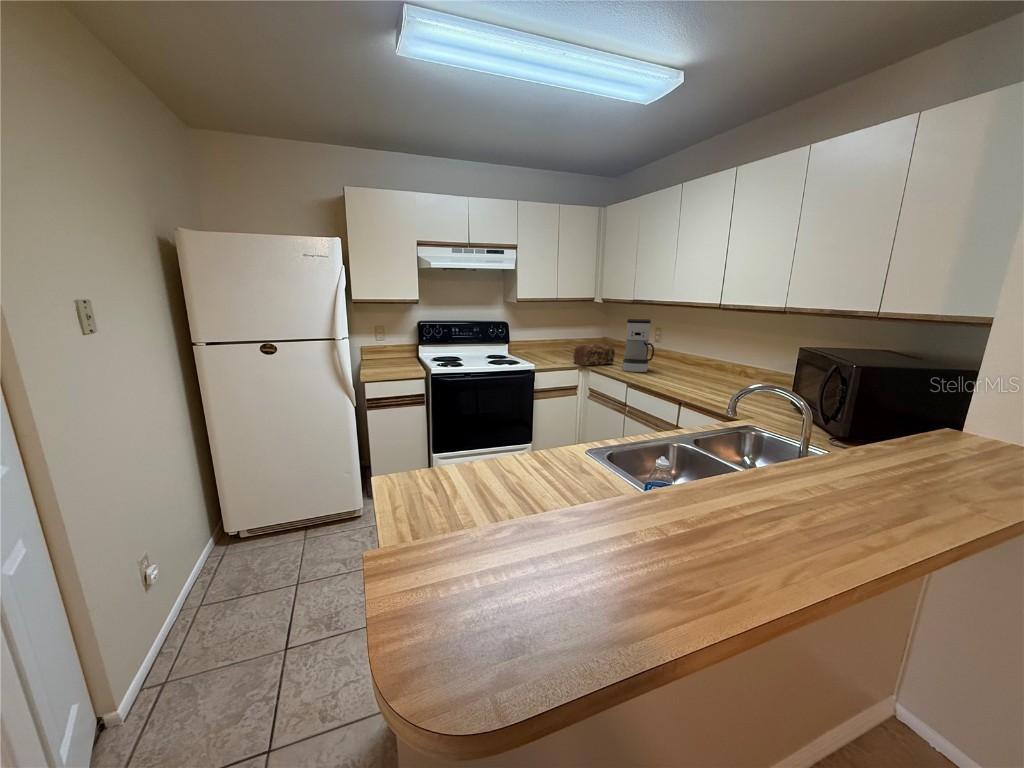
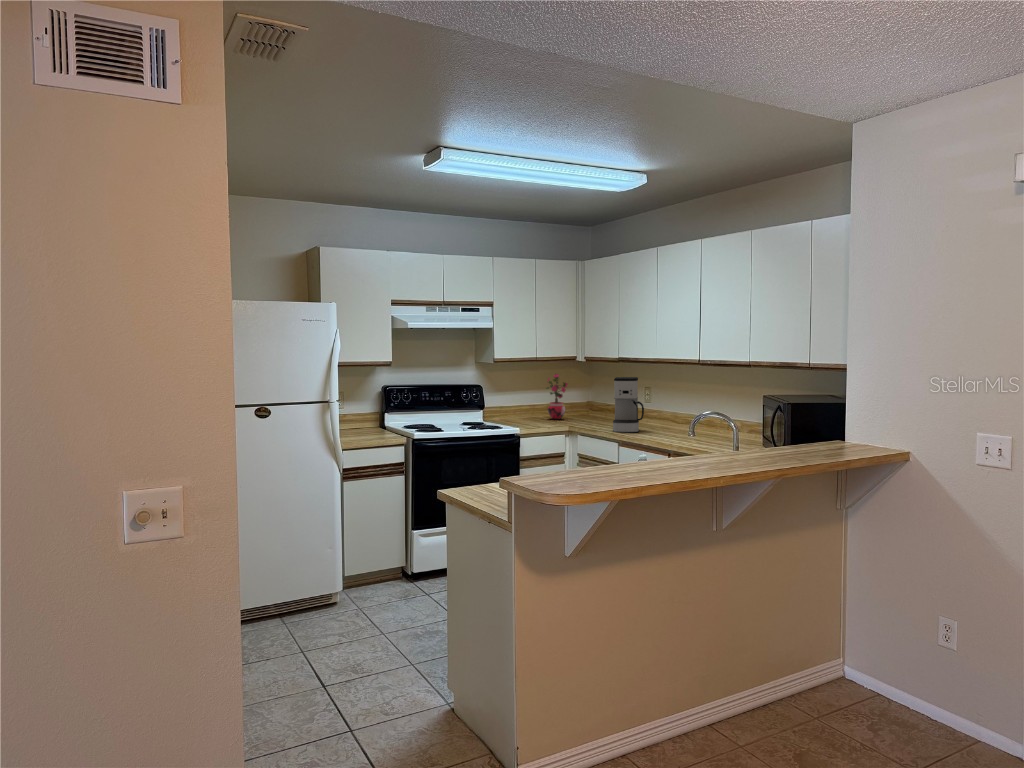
potted plant: none [562,313,584,354] -> present [546,374,568,420]
bread loaf: present [573,344,615,366] -> none [559,405,604,429]

